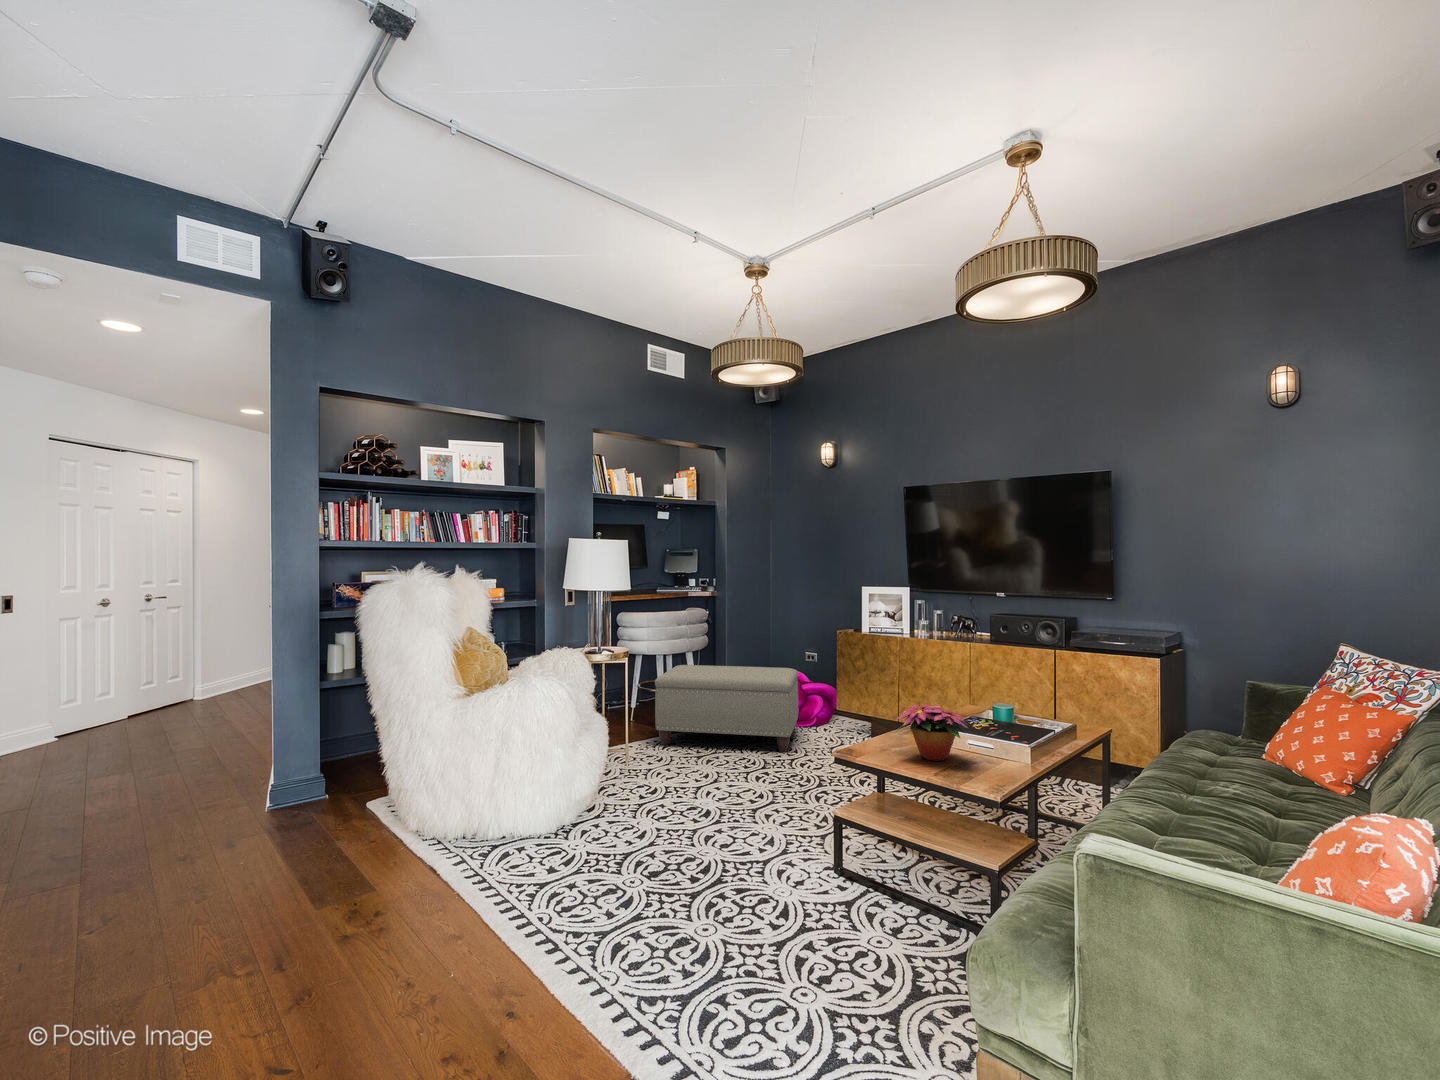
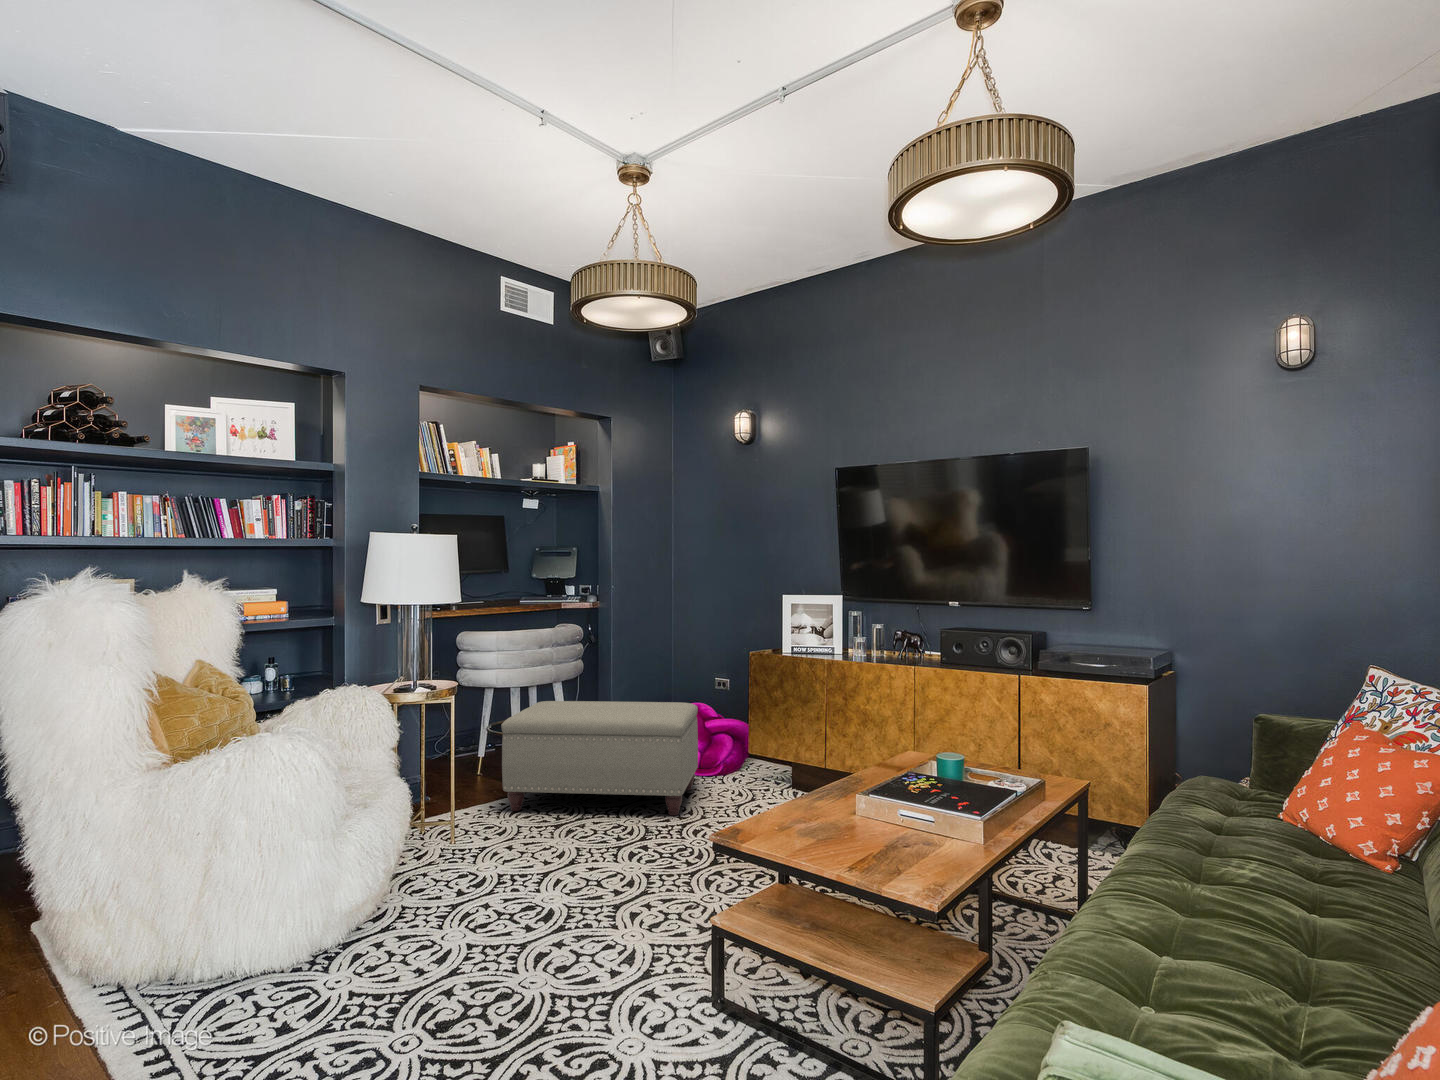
flower arrangement: present [896,705,968,761] -> none [793,759,902,840]

